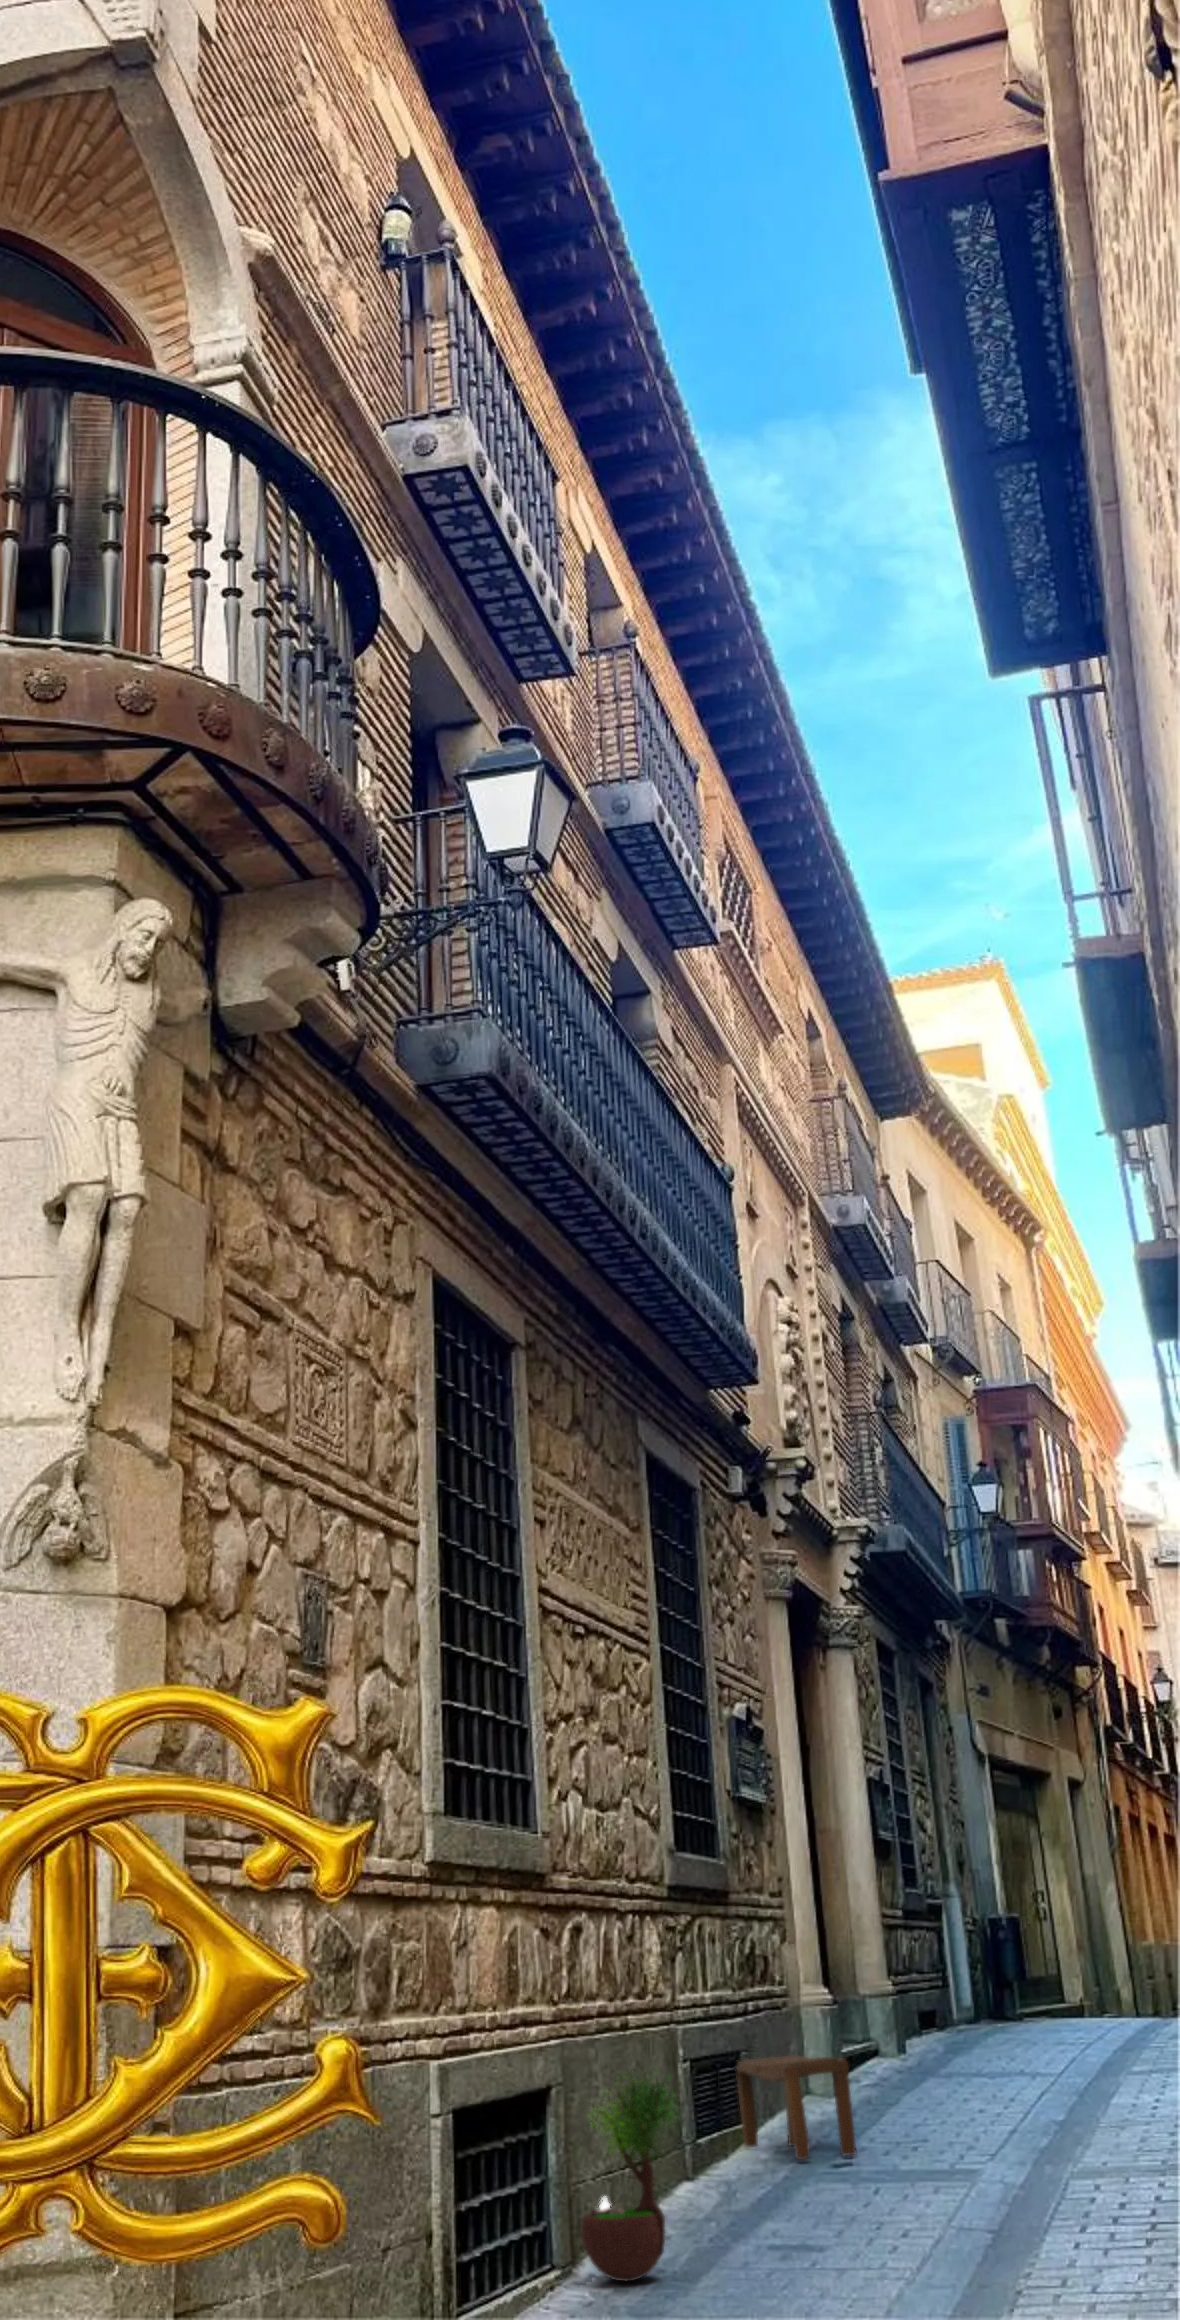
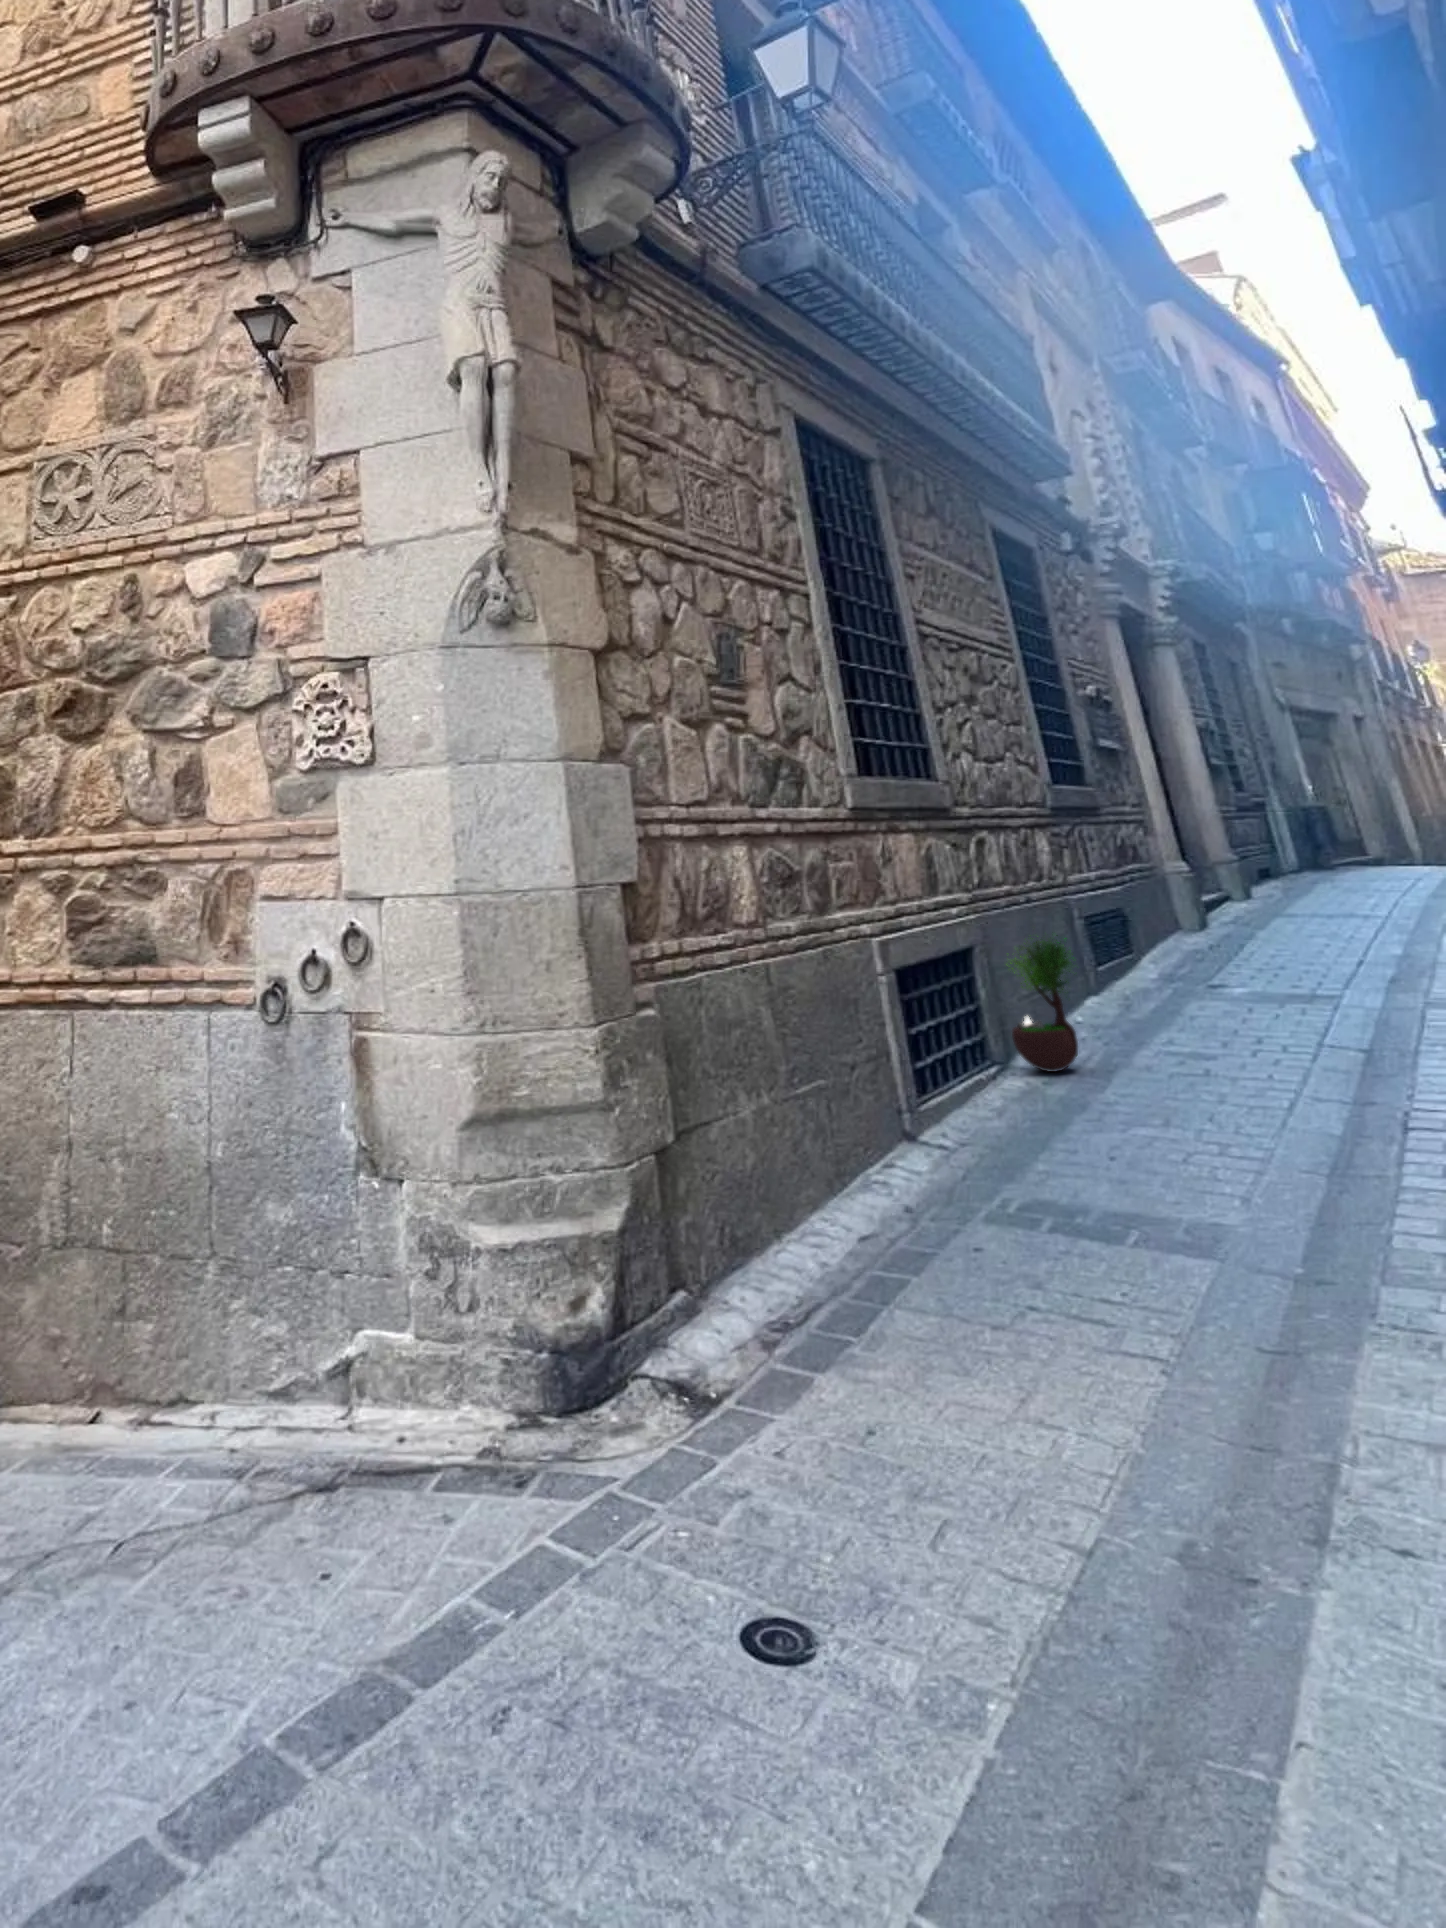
bench: present [735,2056,856,2160] -> none [1119,914,1226,983]

